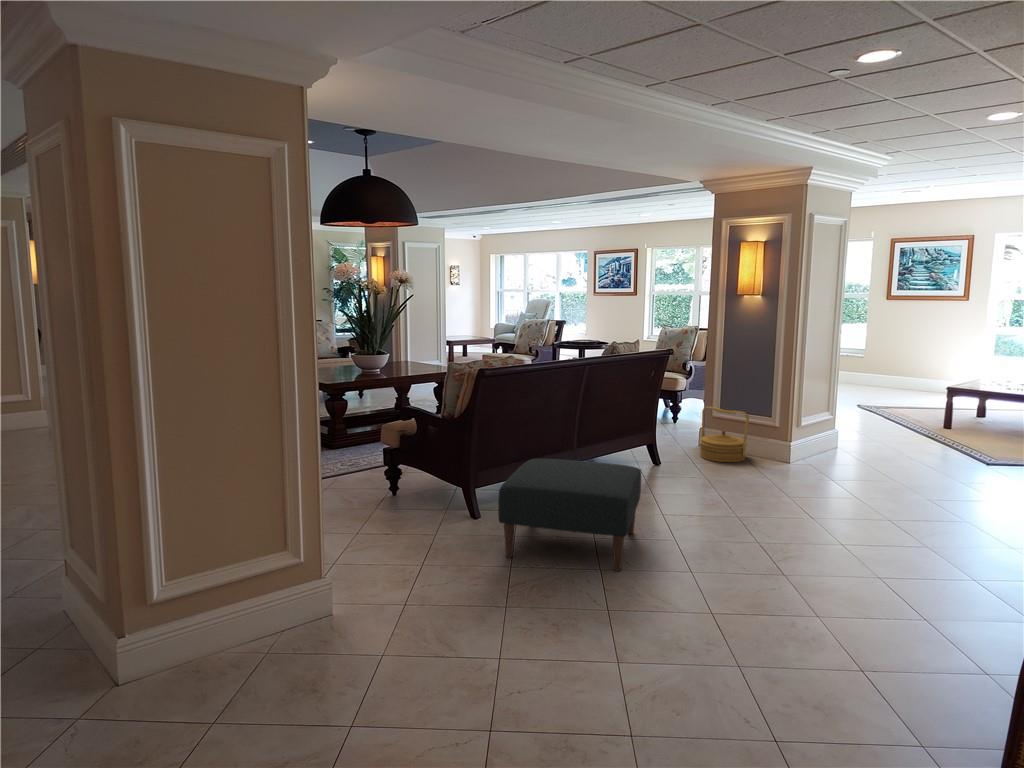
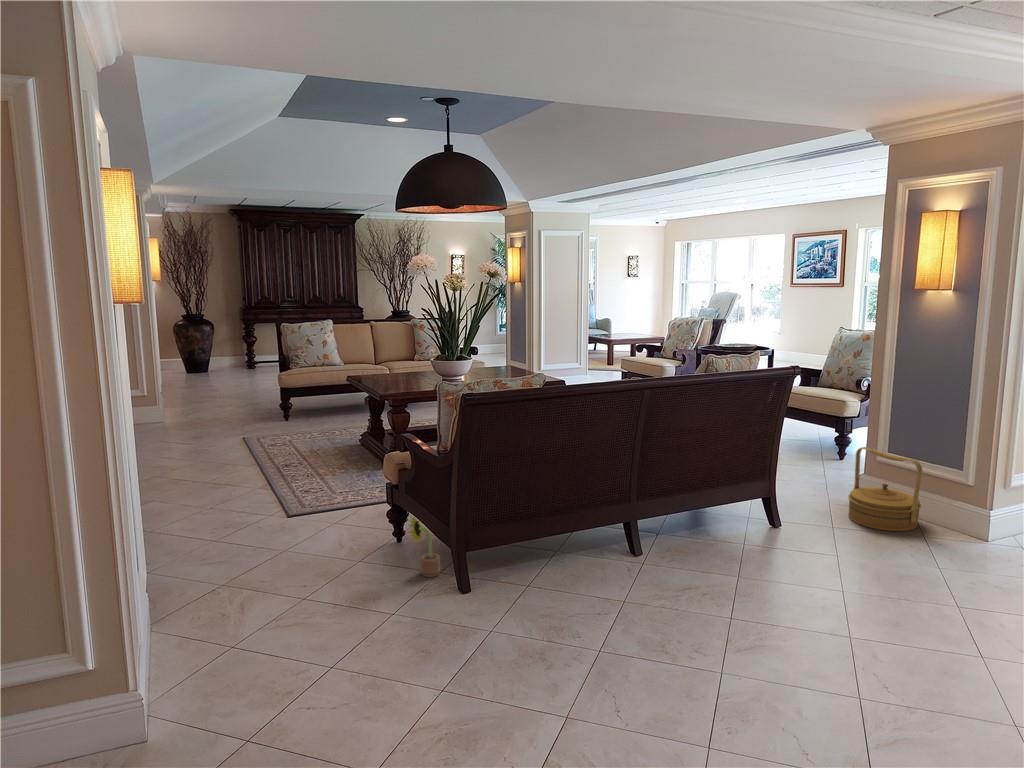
ottoman: present [498,459,641,571] -> none [446,515,677,705]
decorative plant: none [419,470,446,519] -> present [409,517,440,577]

